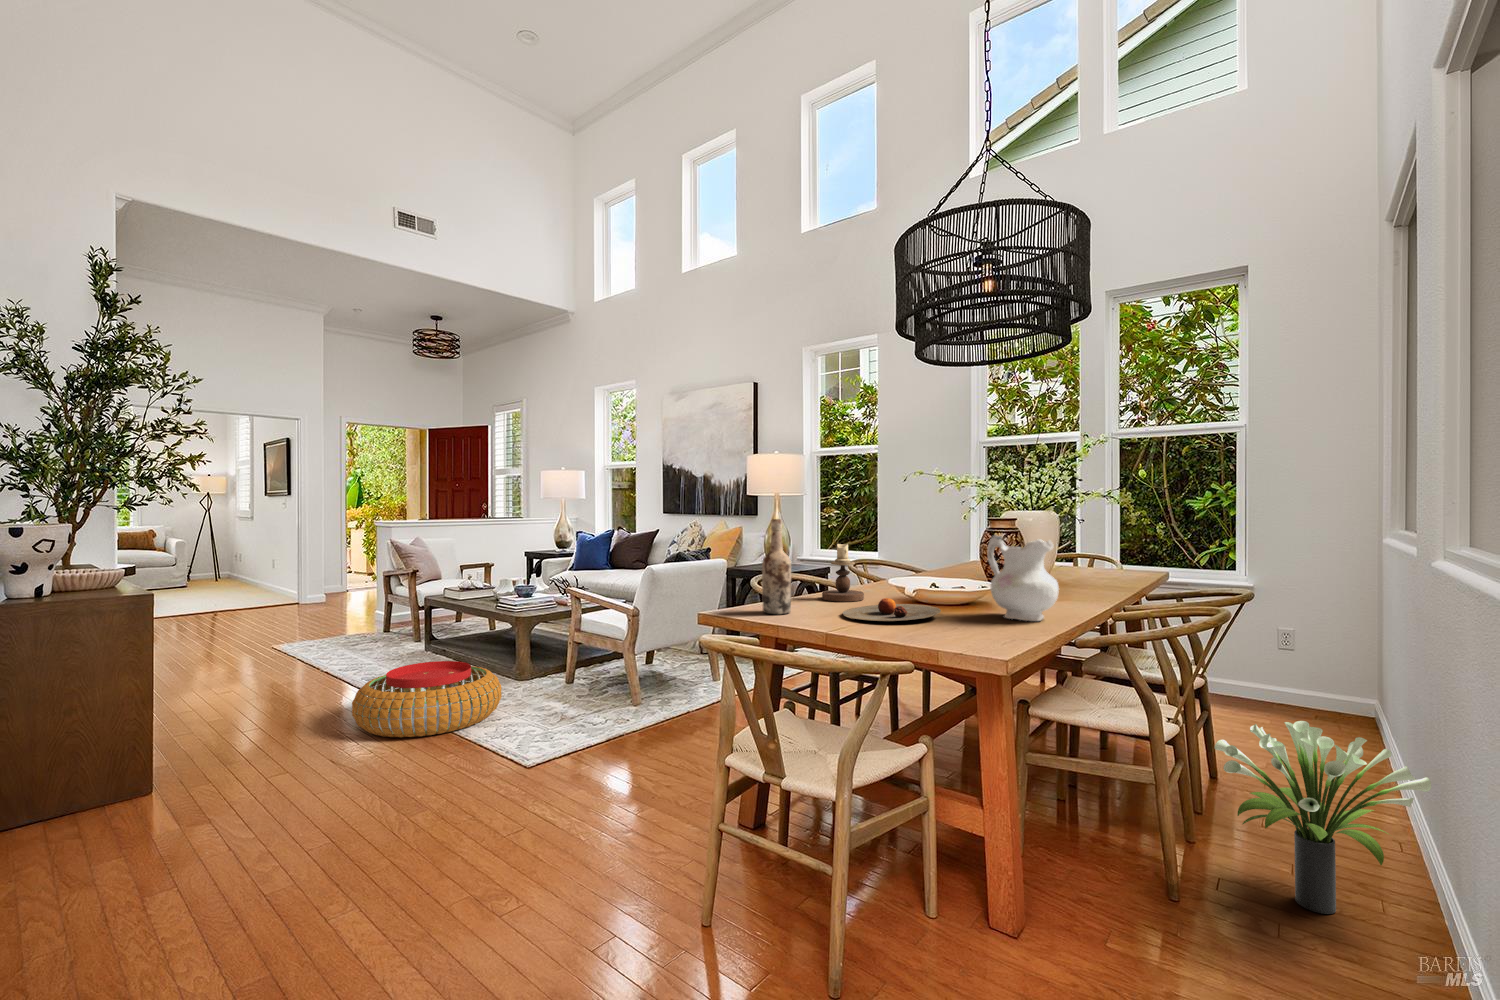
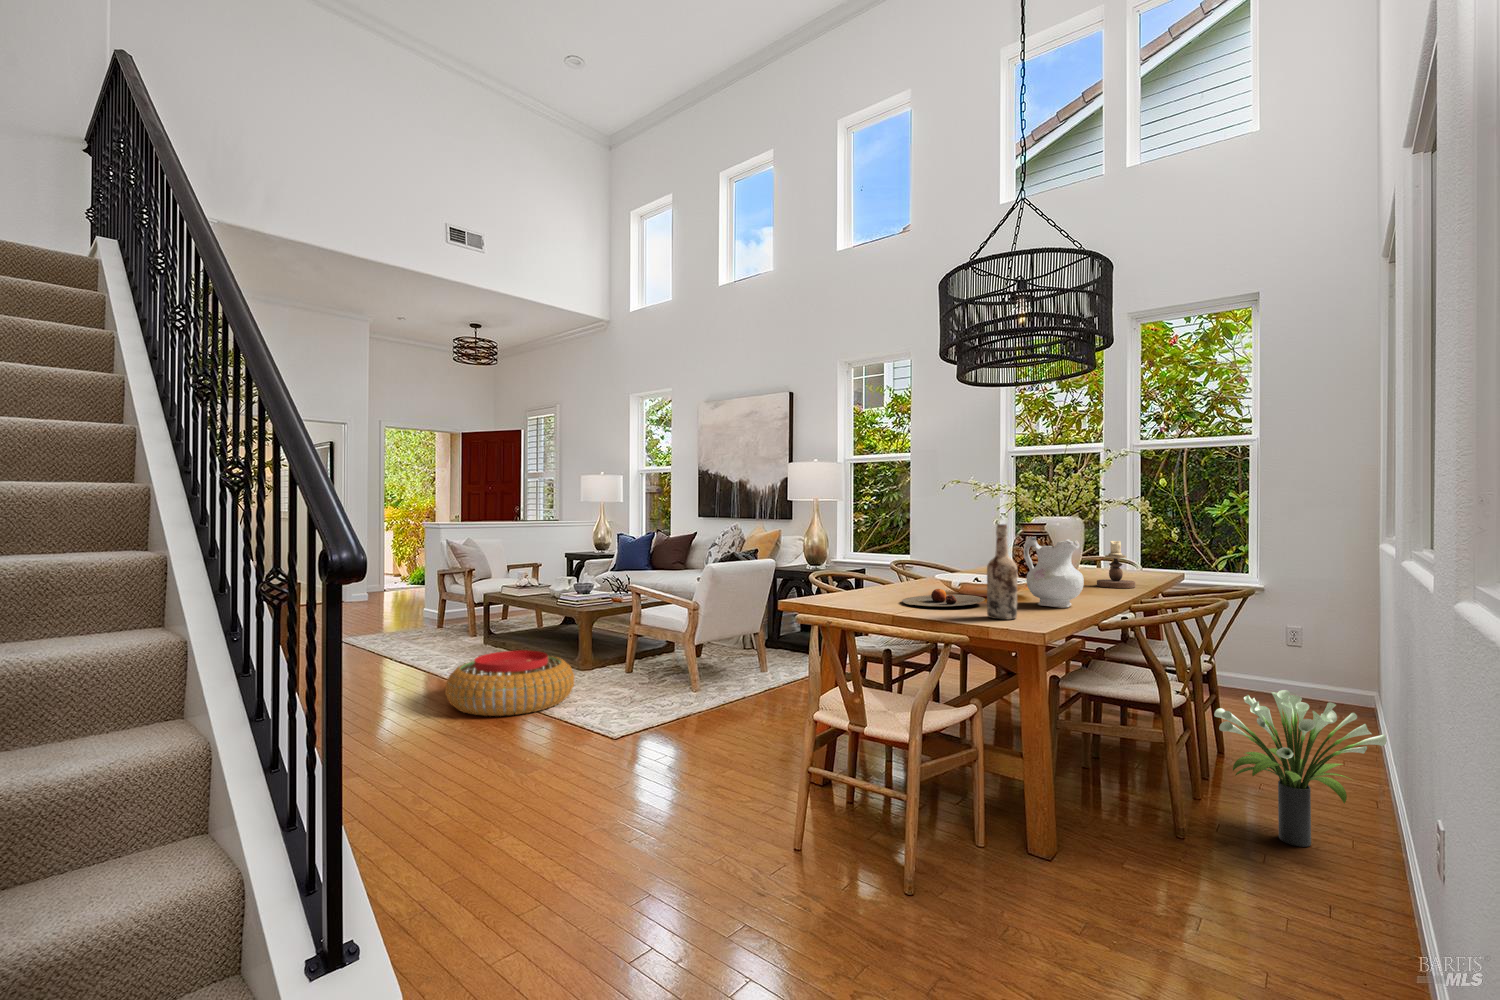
wine bottle: present [762,519,791,614] -> present [987,524,1017,619]
candlestick: present [822,544,864,602] -> present [1097,541,1135,588]

